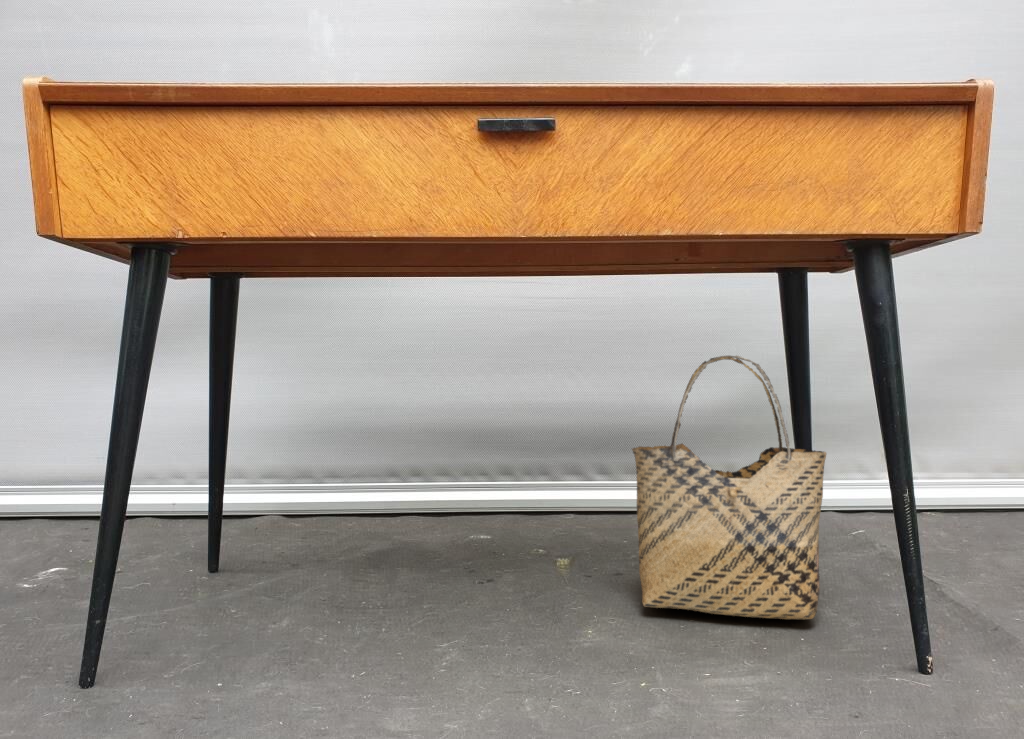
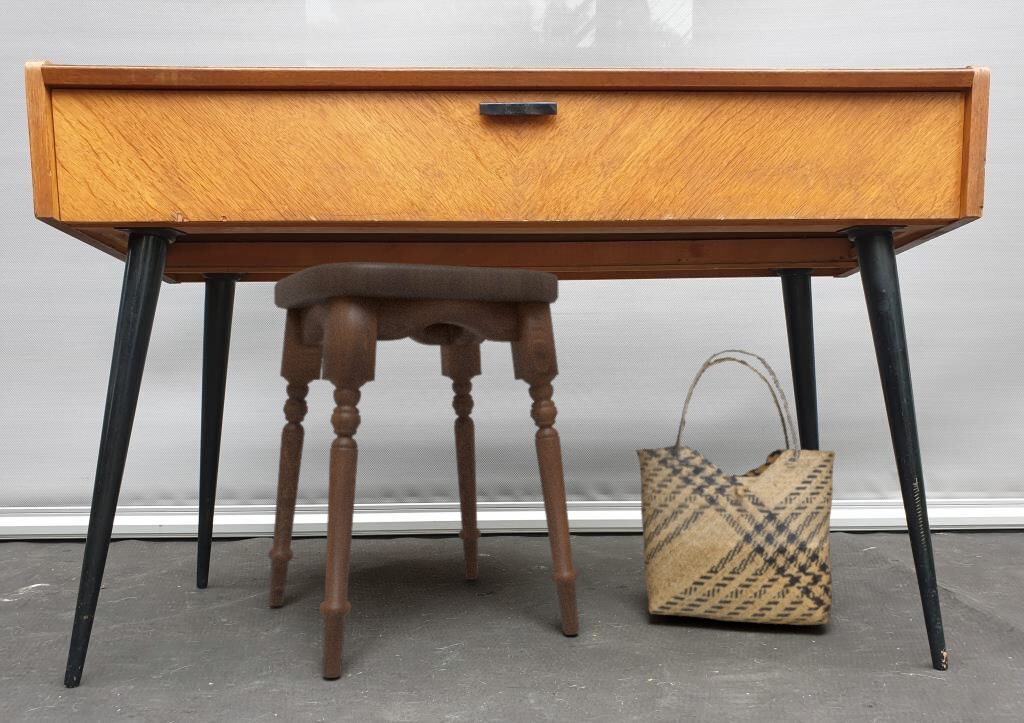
stool: none [276,275,575,676] -> present [268,262,579,678]

